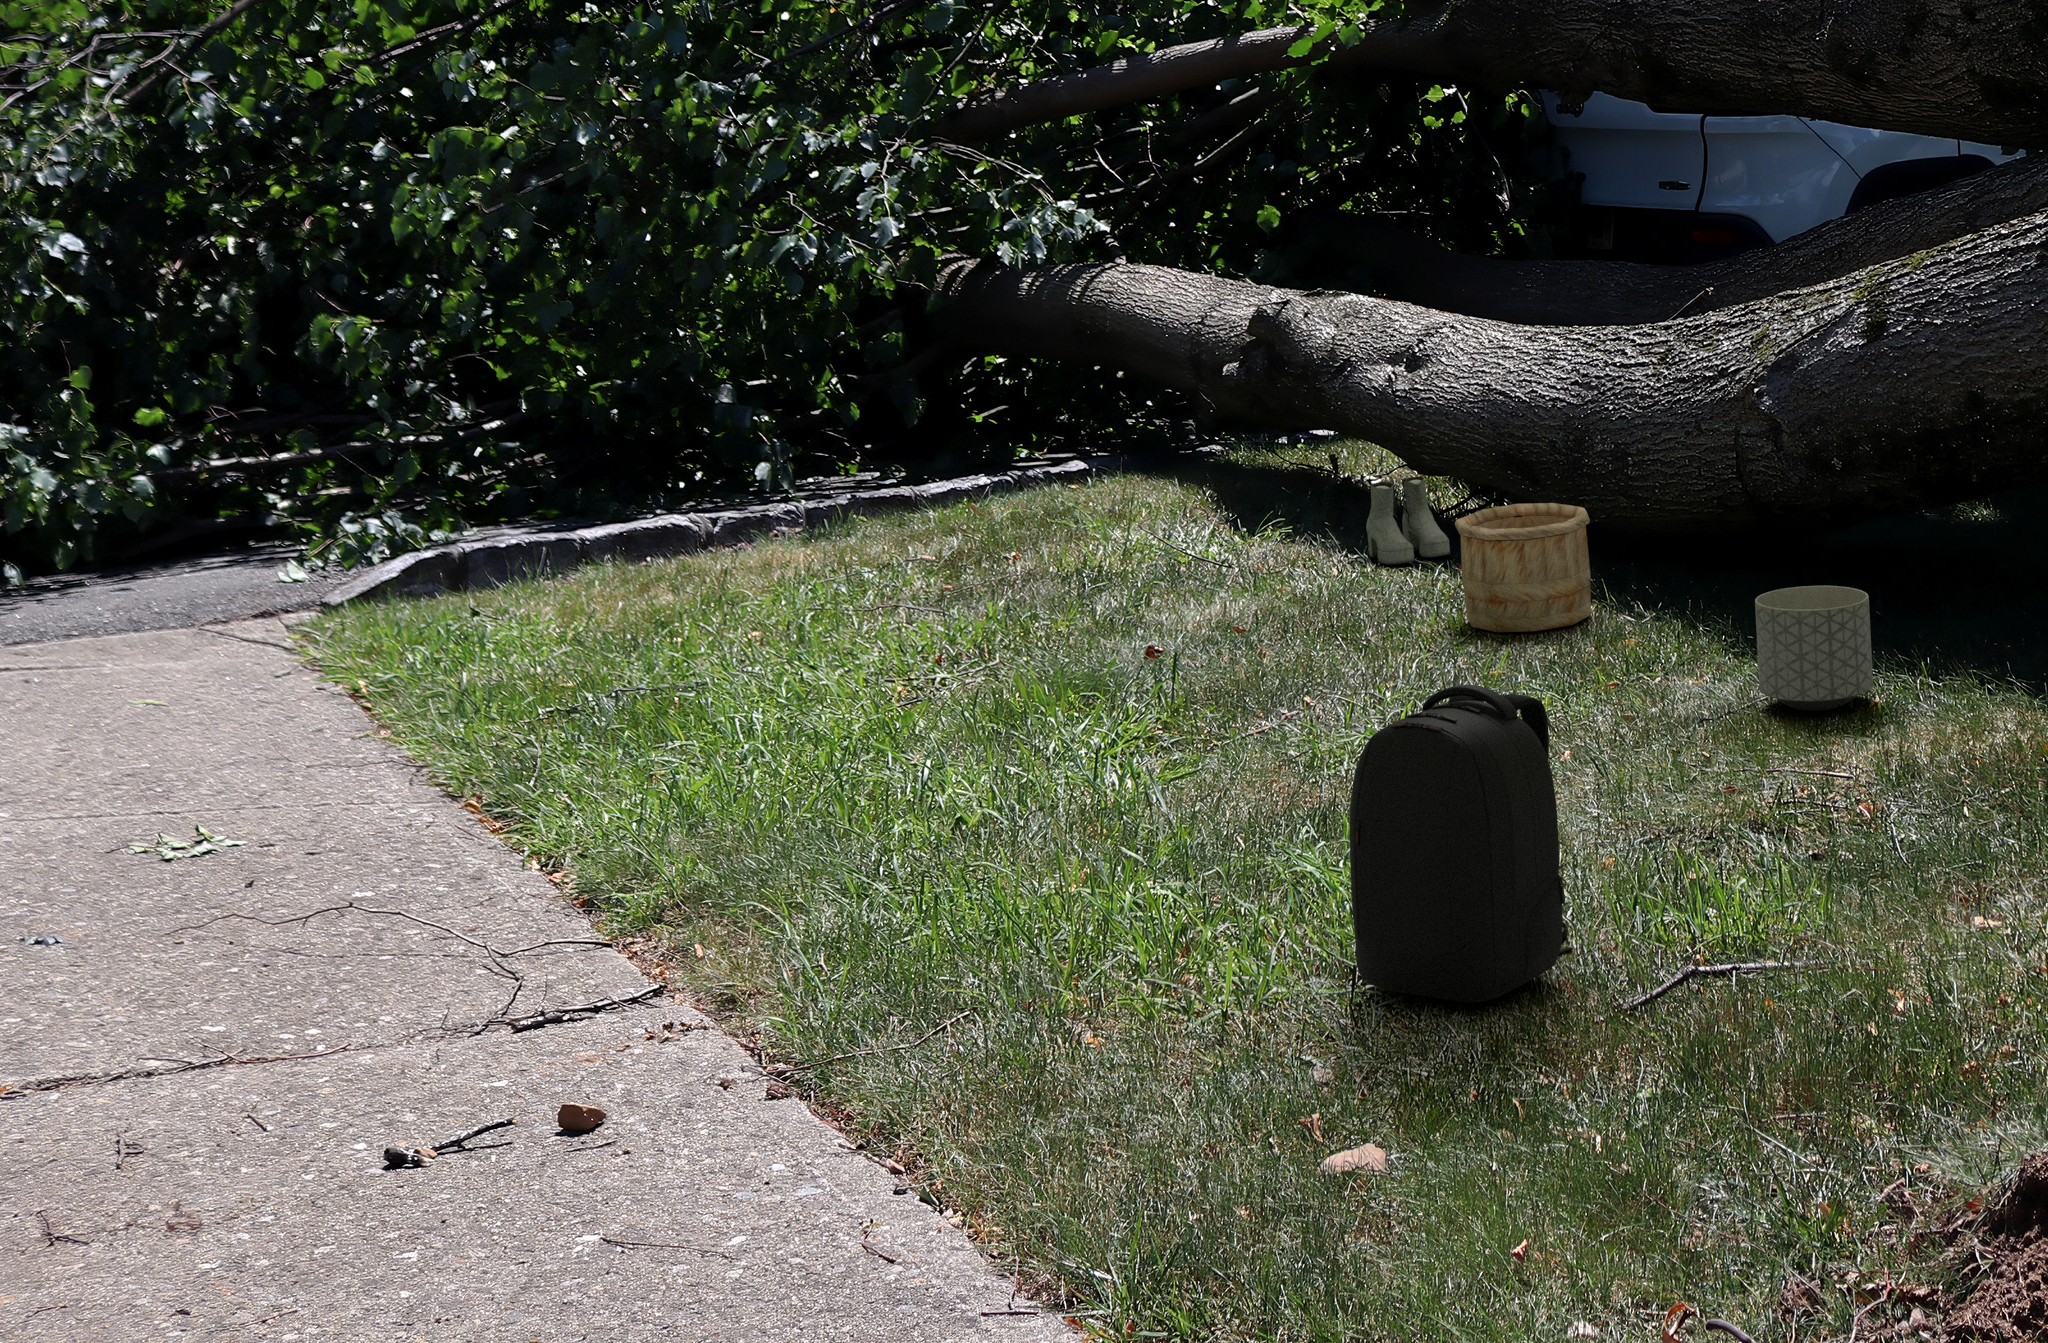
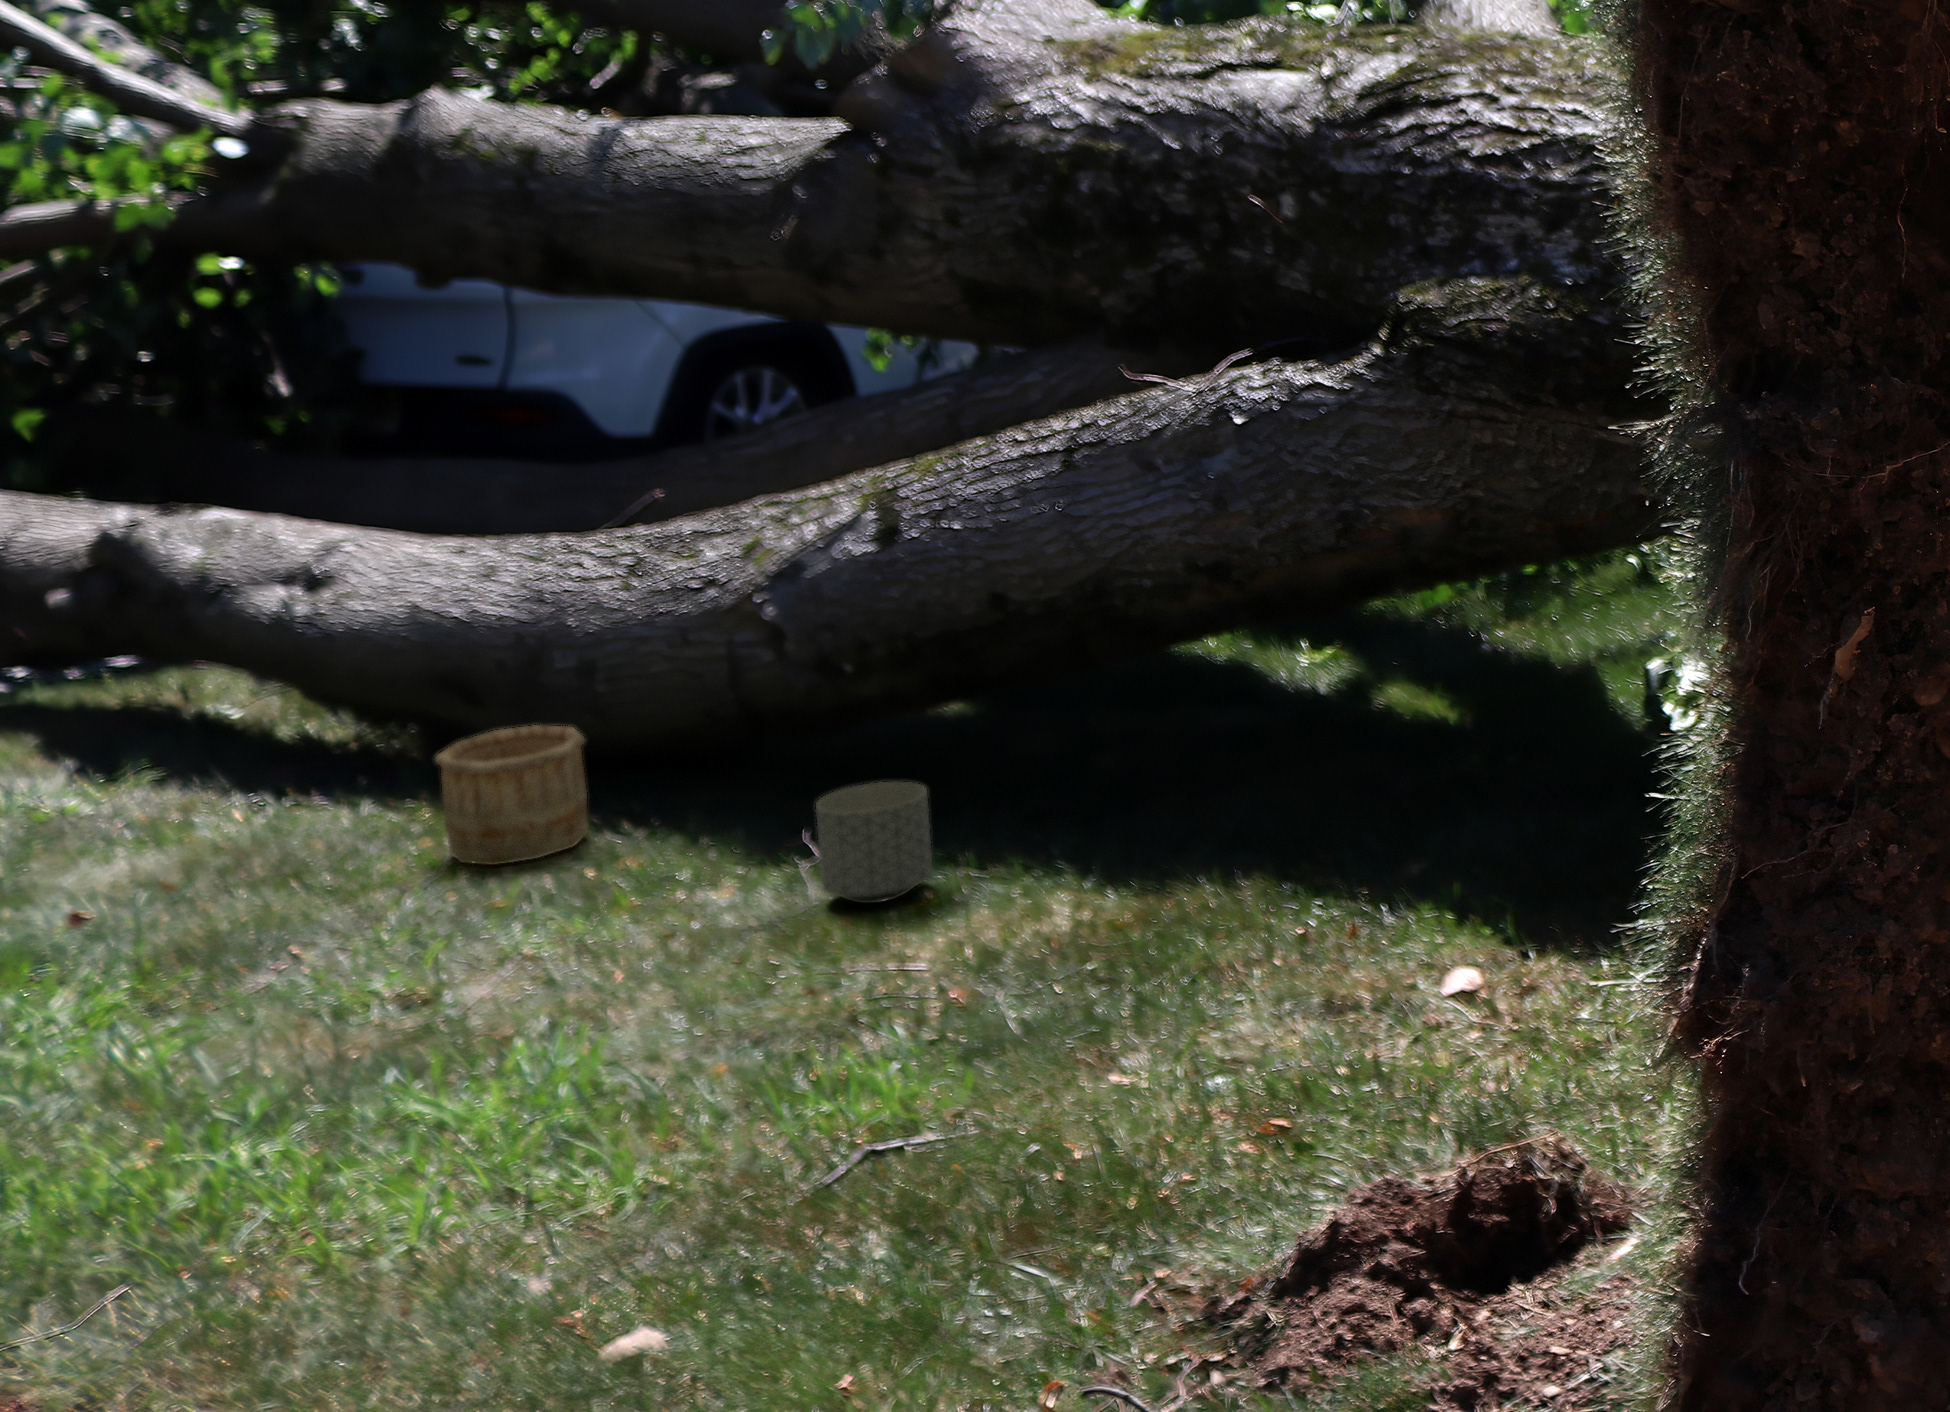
boots: present [1366,477,1450,565] -> none [276,706,379,805]
backpack: present [1350,685,1573,1002] -> none [587,935,788,1223]

